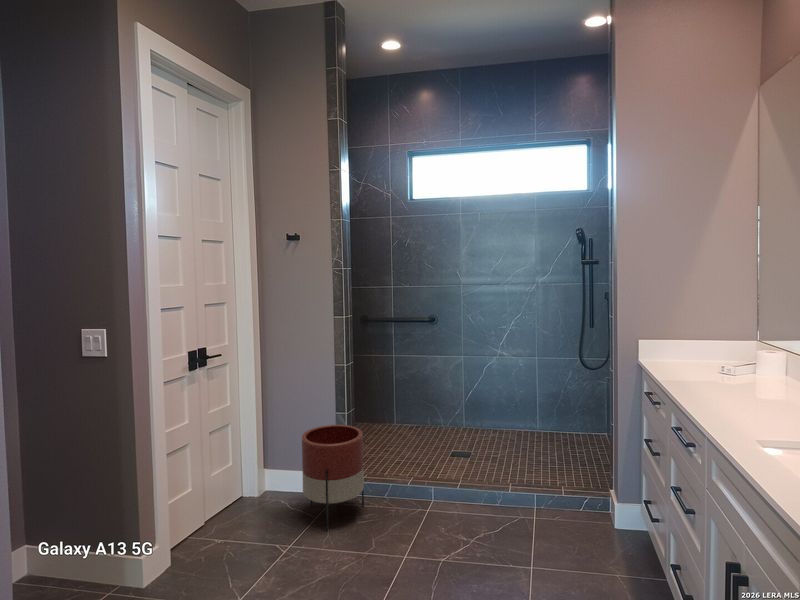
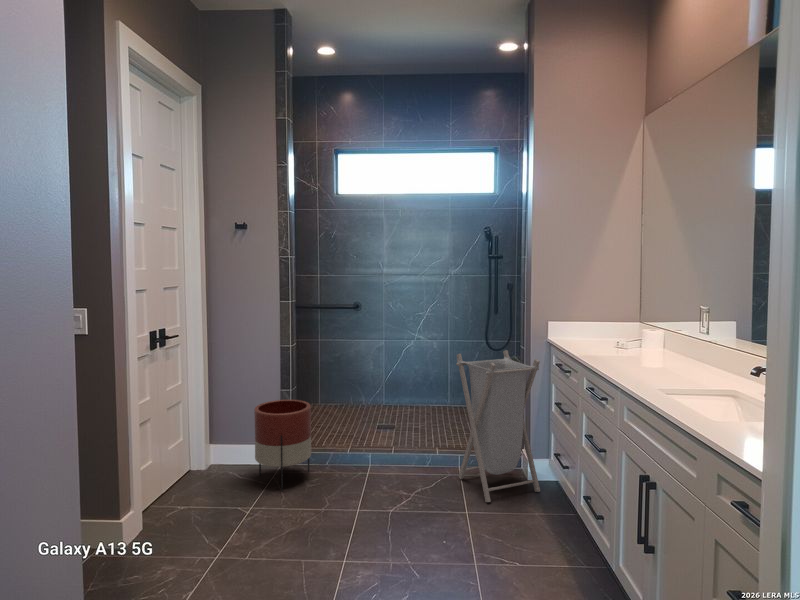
laundry hamper: none [530,380,642,578] -> present [456,350,540,502]

